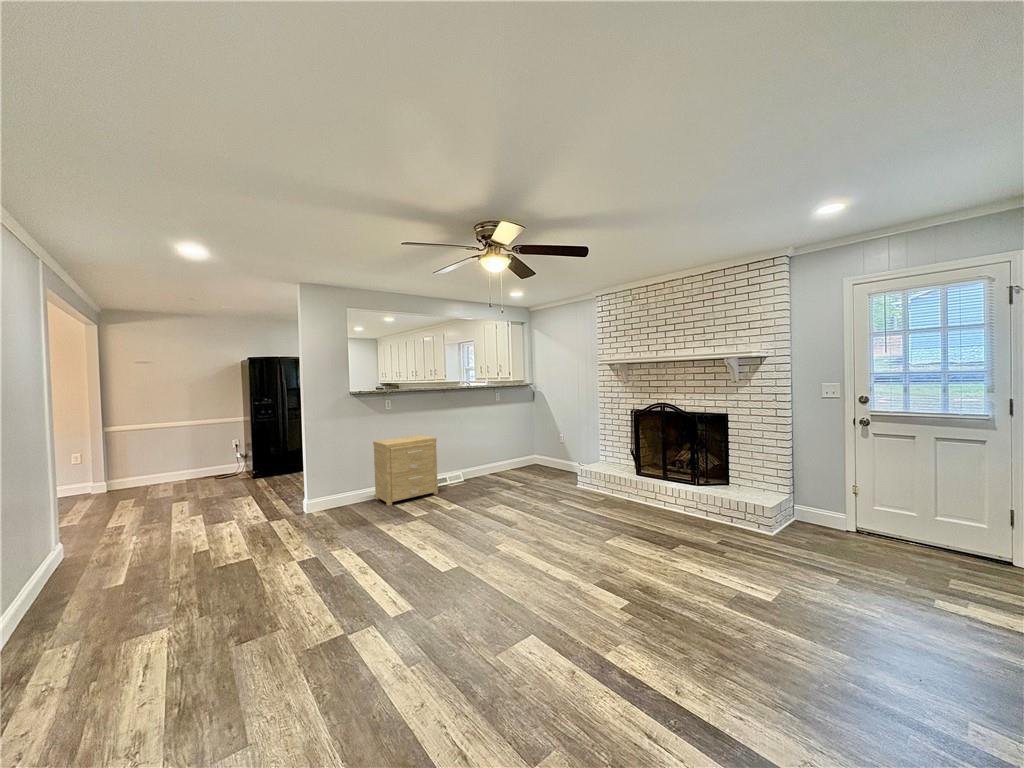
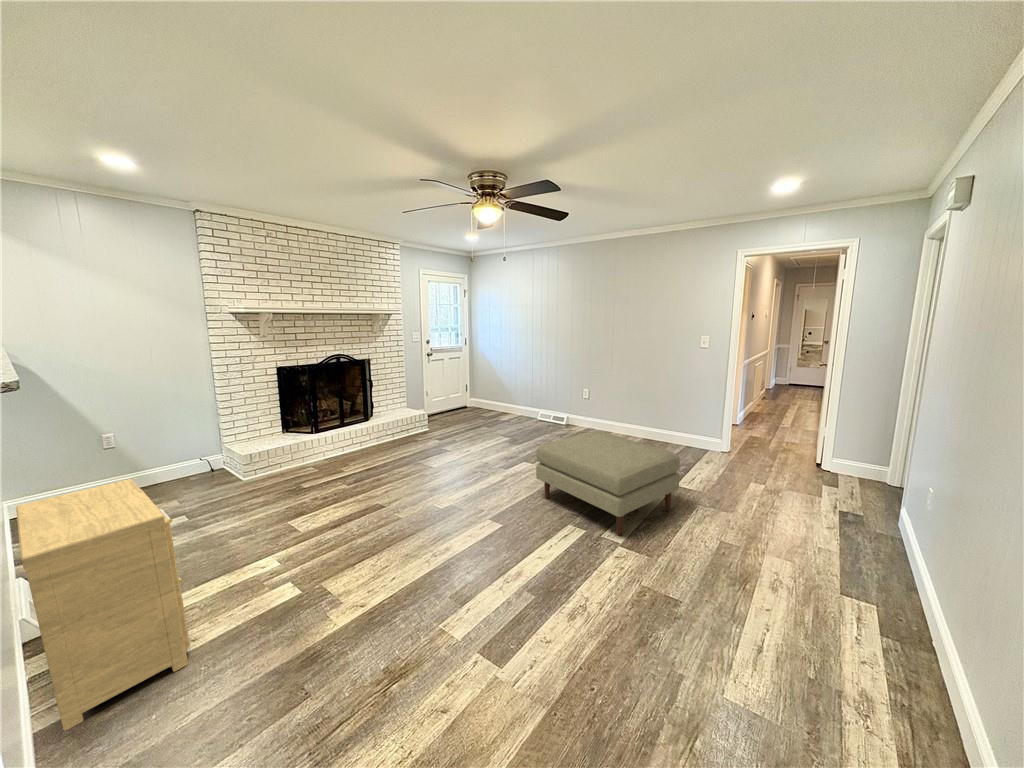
ottoman: none [350,529,545,721] -> present [536,431,680,536]

